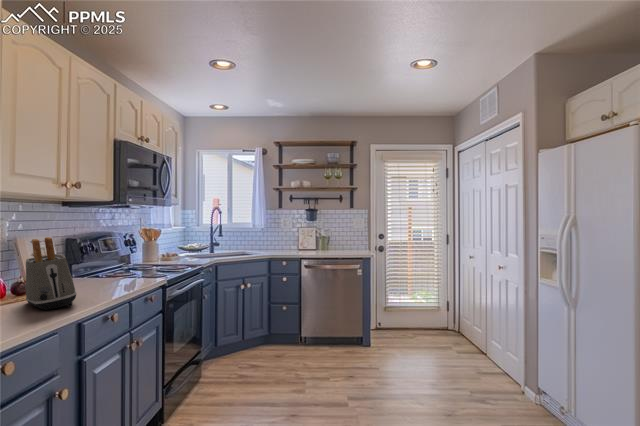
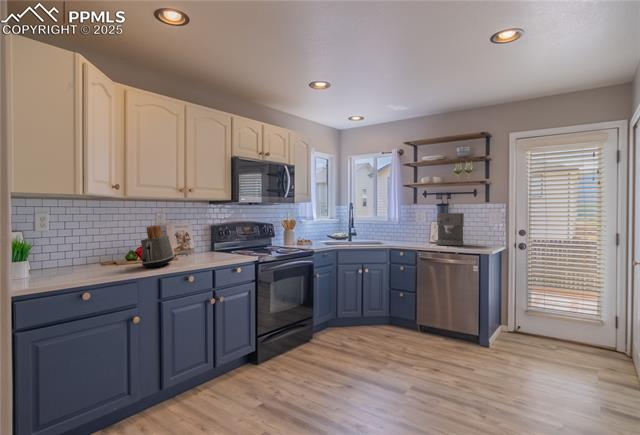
coffee maker: none [307,218,334,251] -> present [436,213,464,246]

